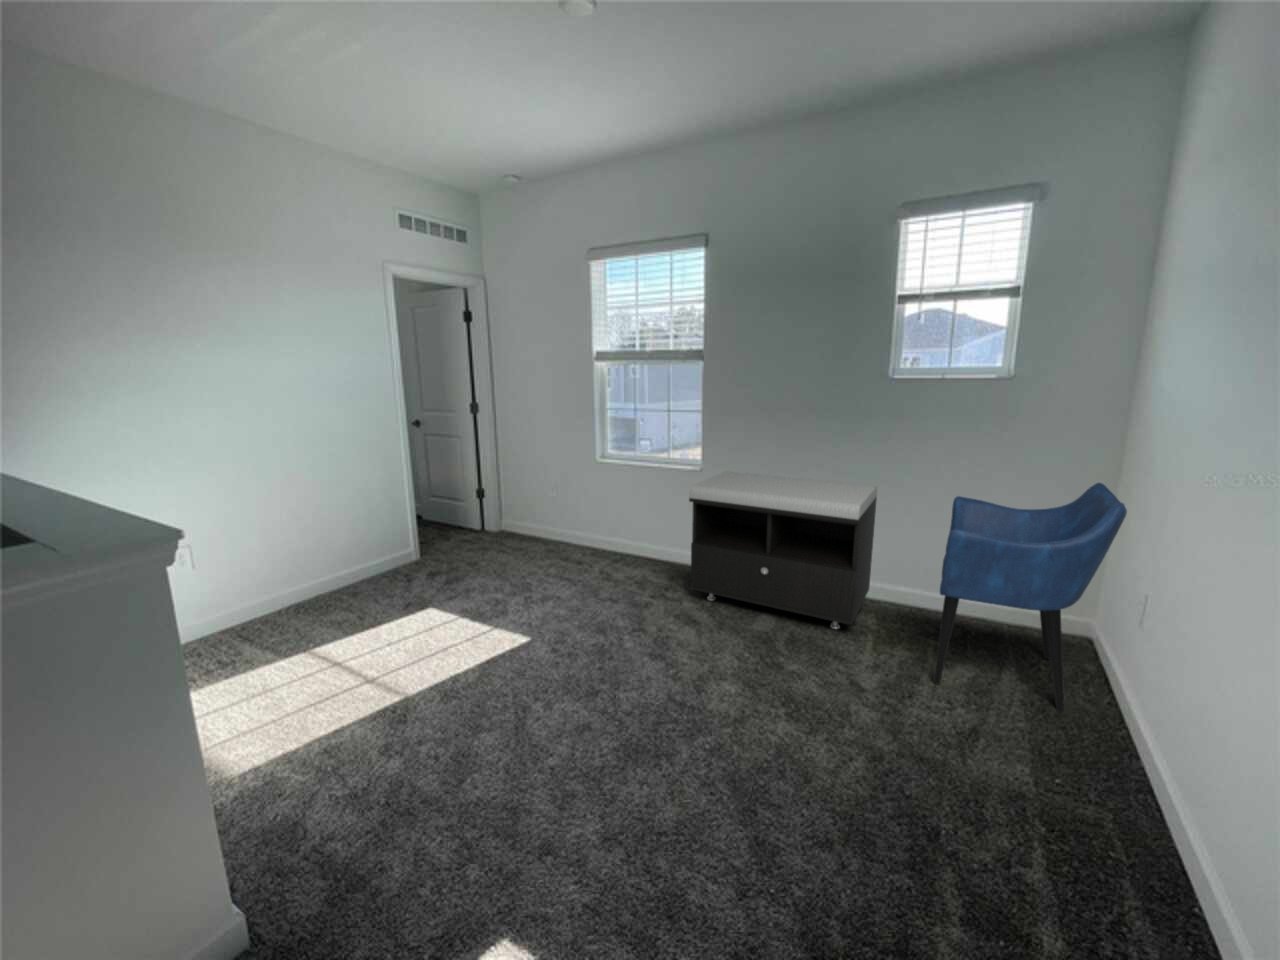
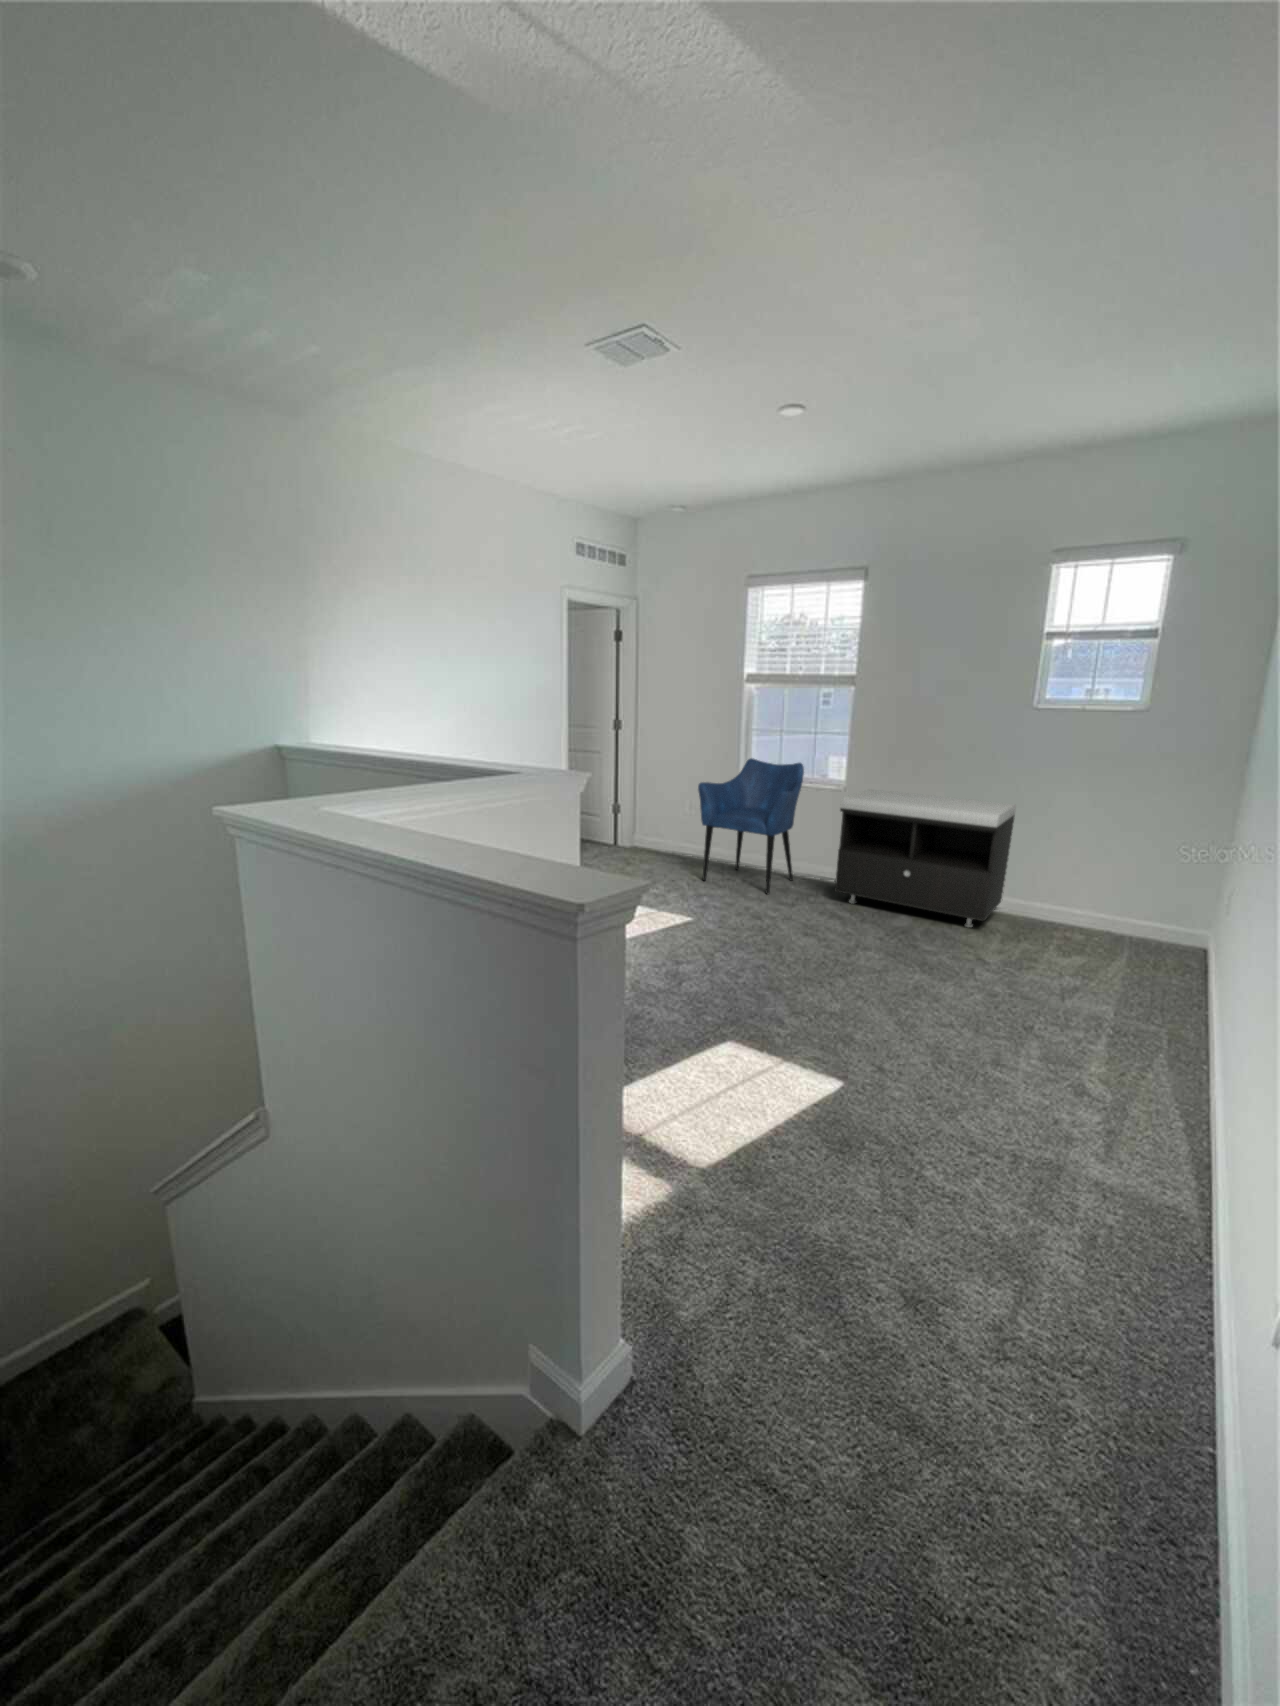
armchair: present [933,483,1127,712] -> present [698,758,804,894]

